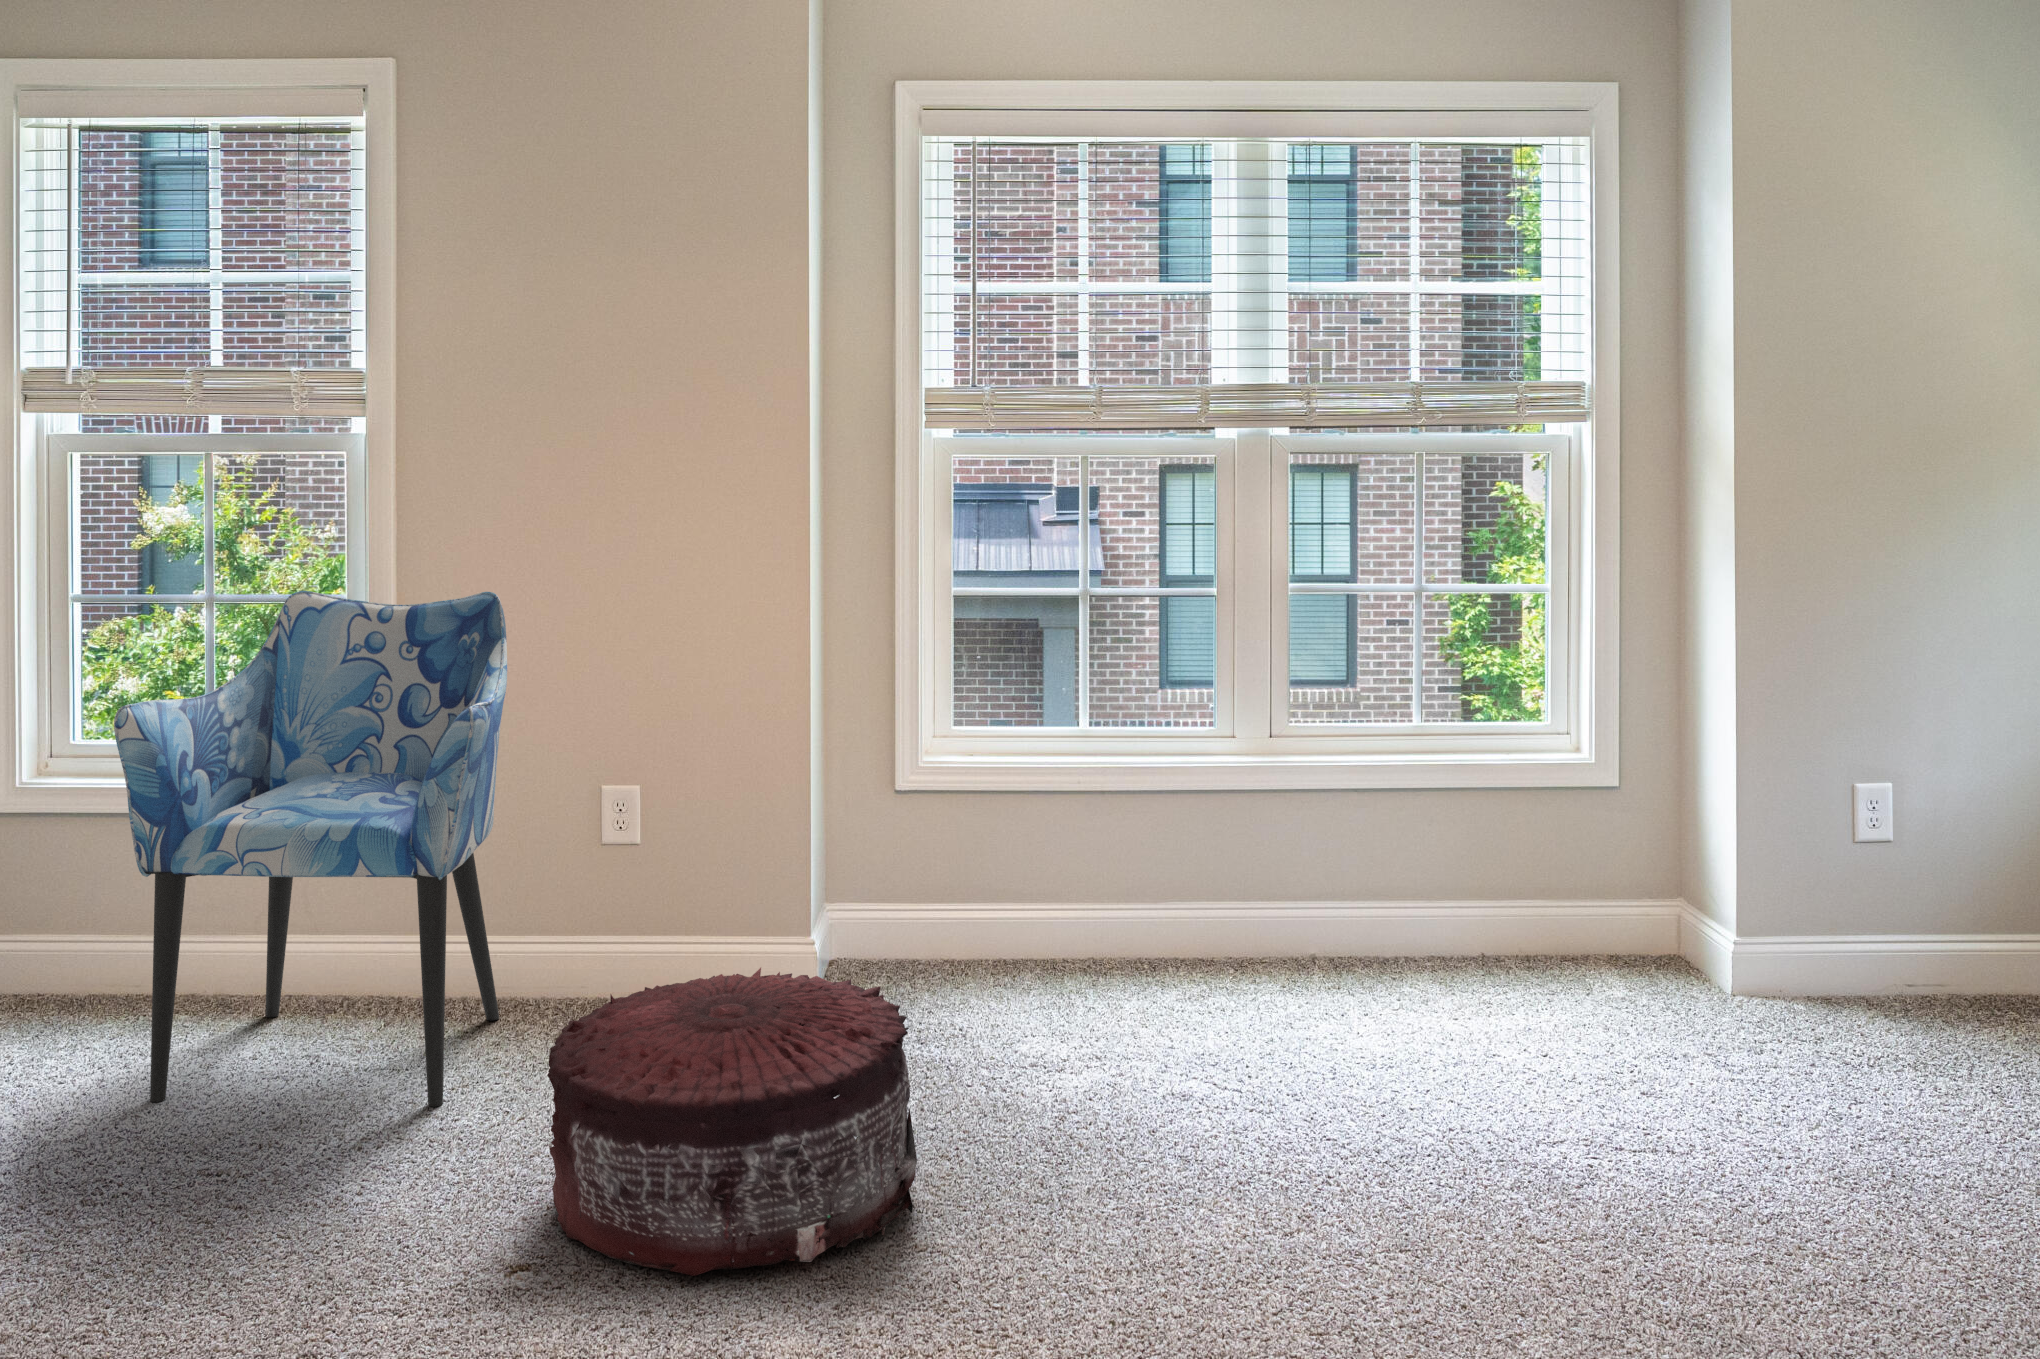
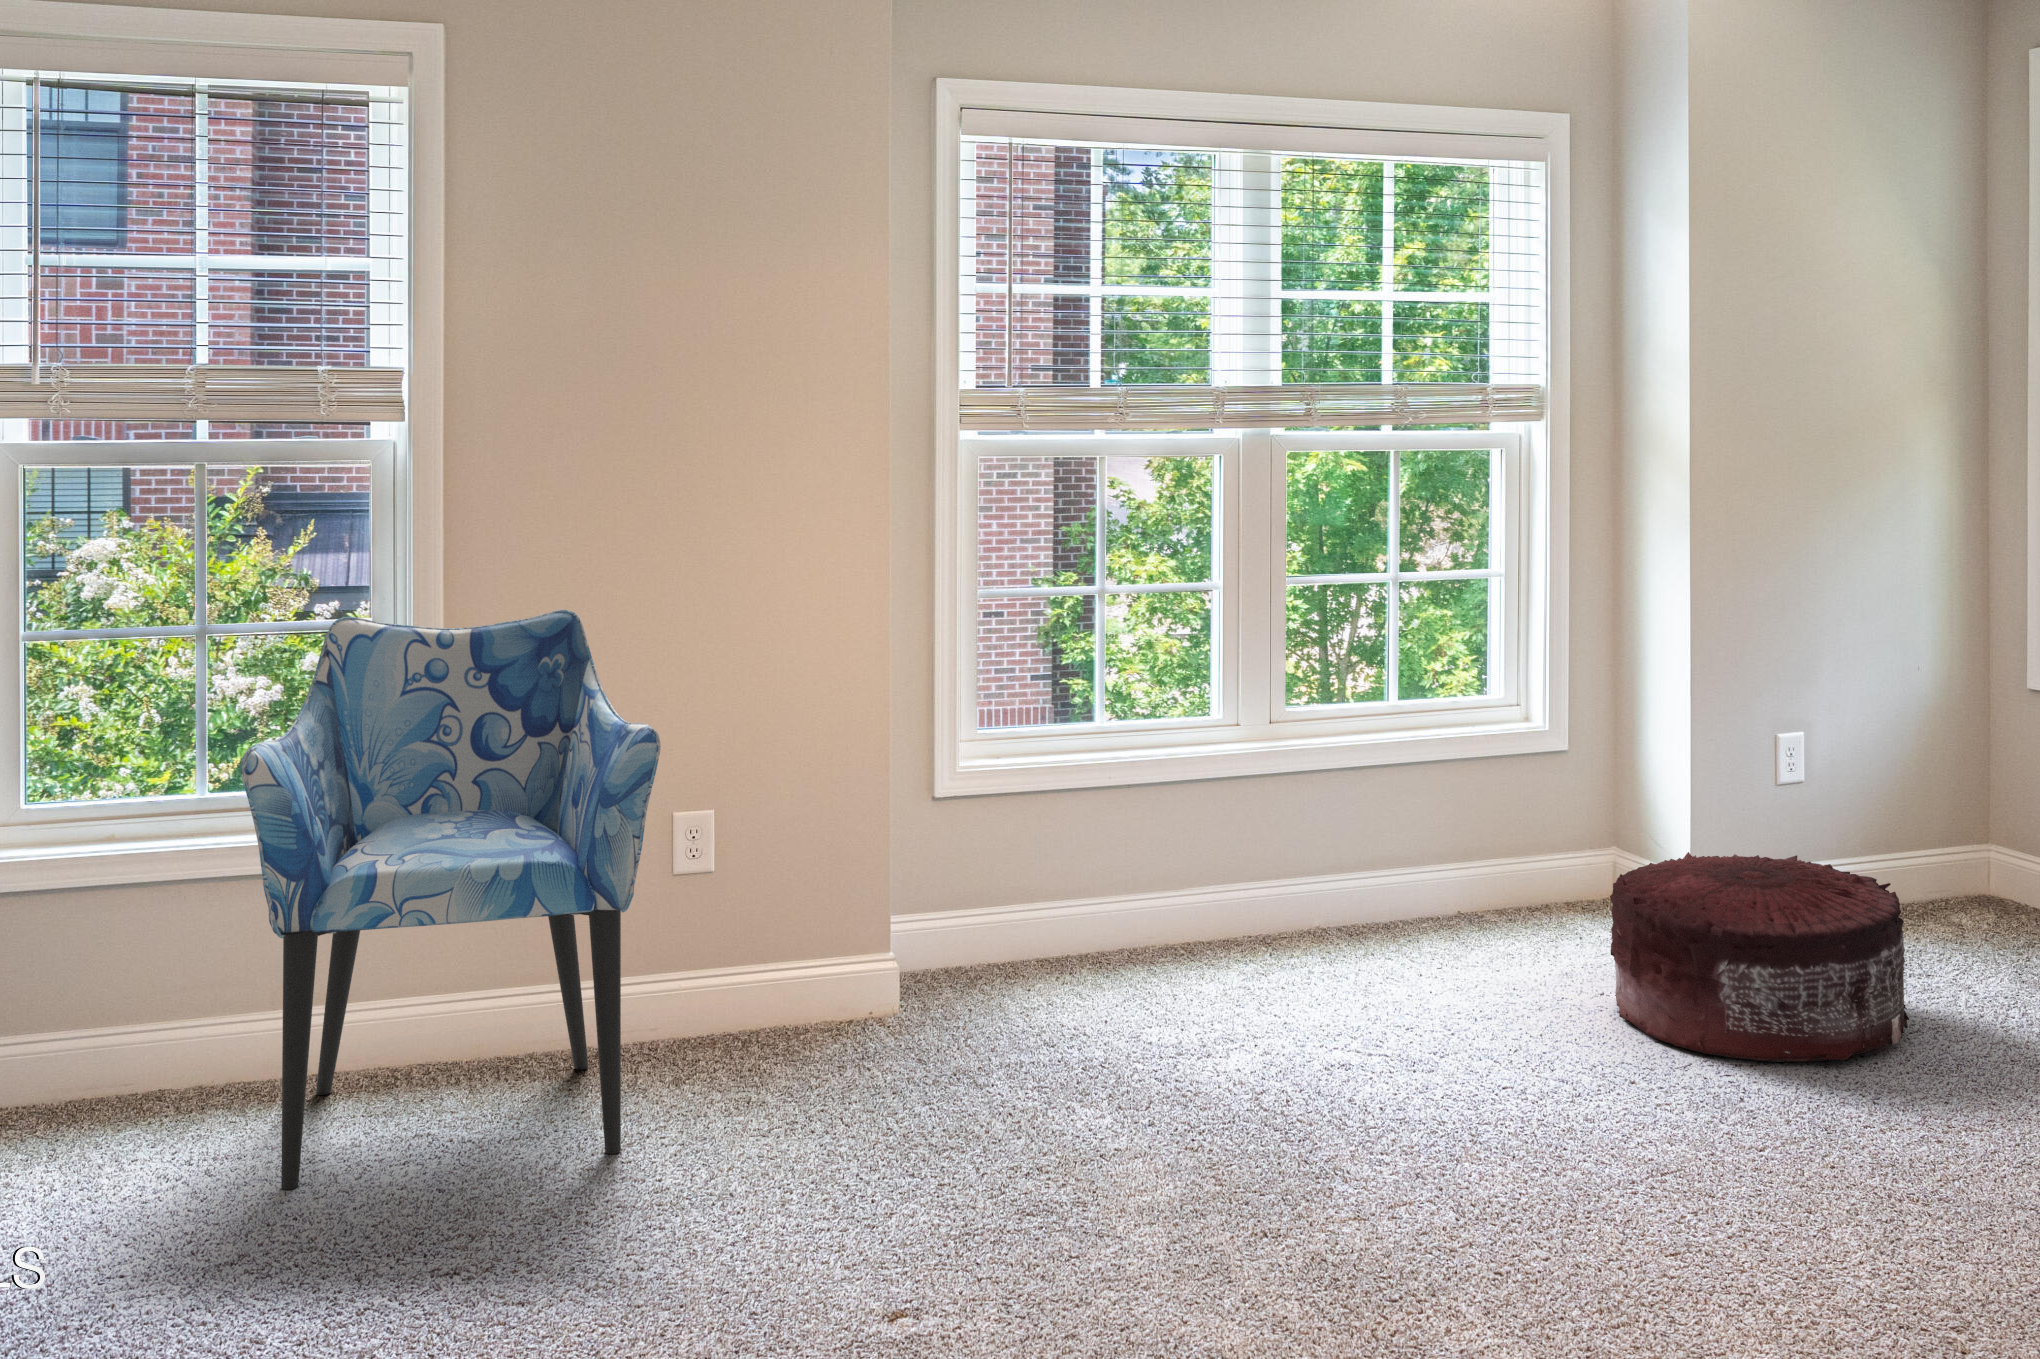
pouf: present [548,968,917,1276] -> present [1610,852,1909,1062]

